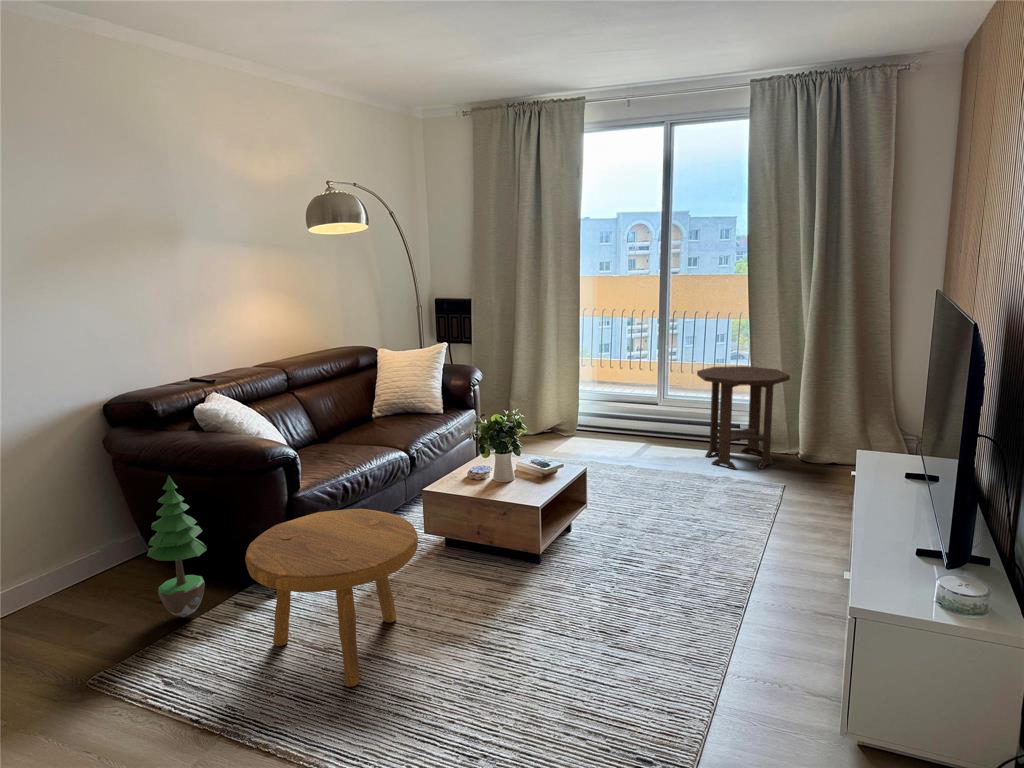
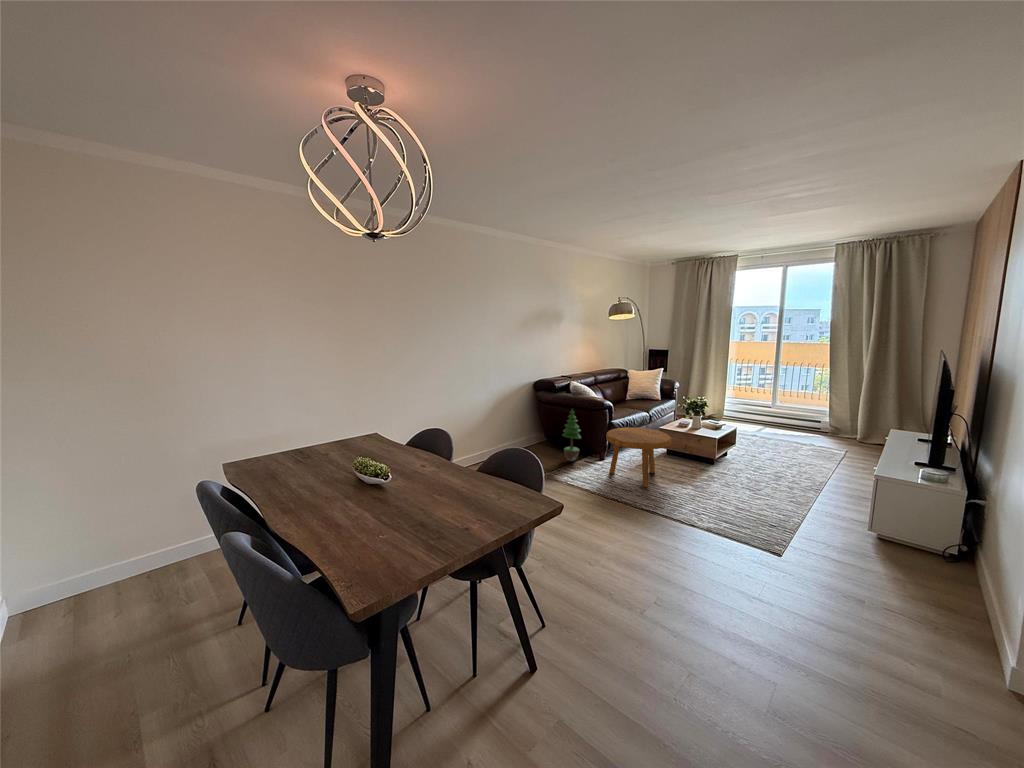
side table: present [697,366,790,469] -> none [795,389,853,443]

